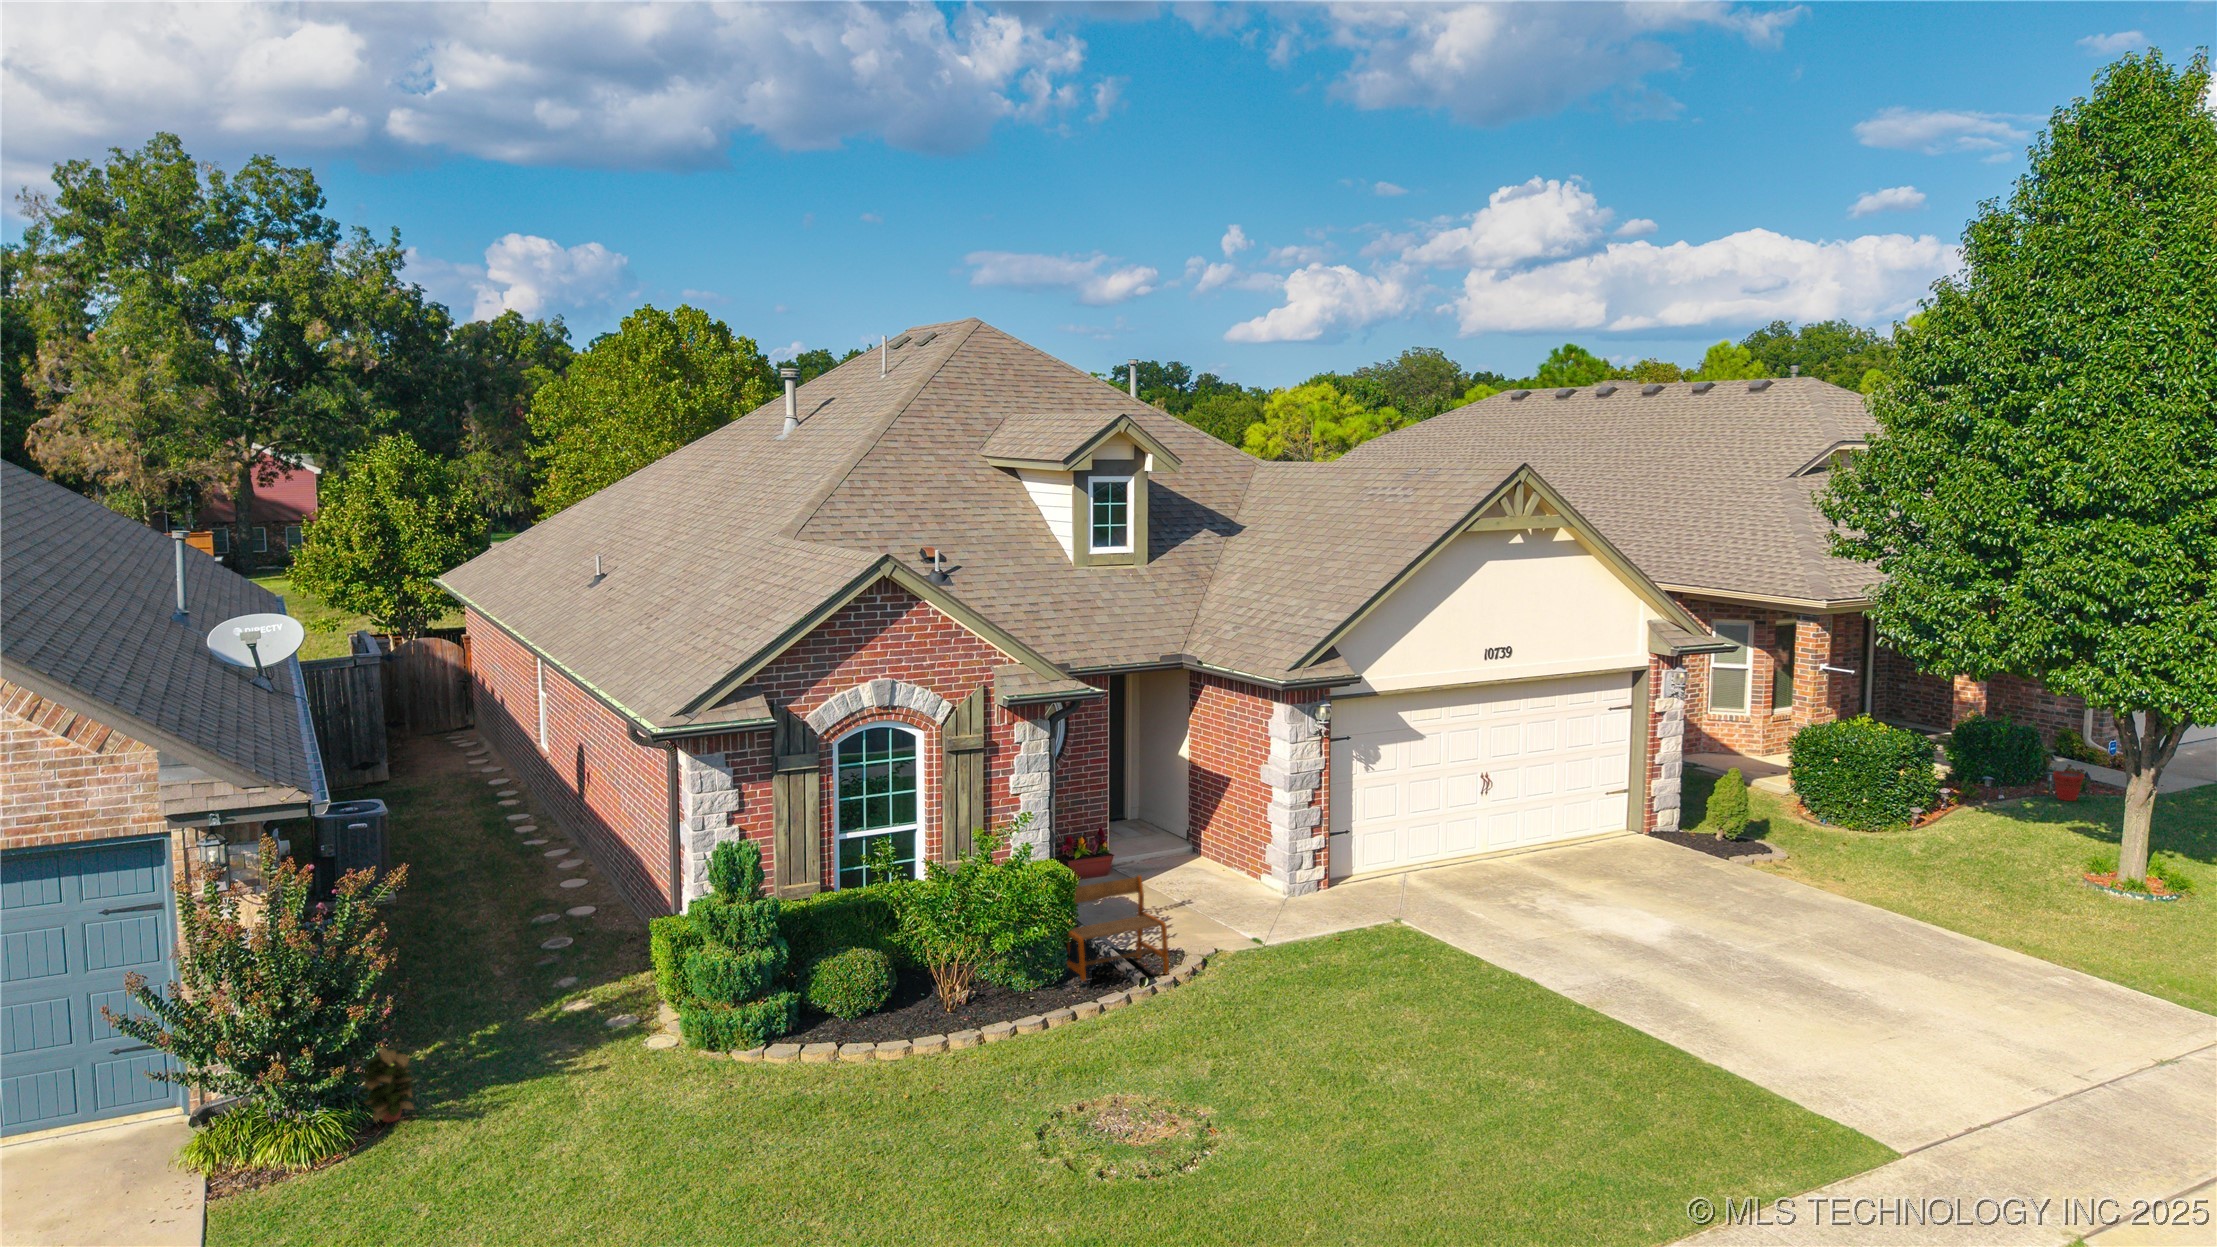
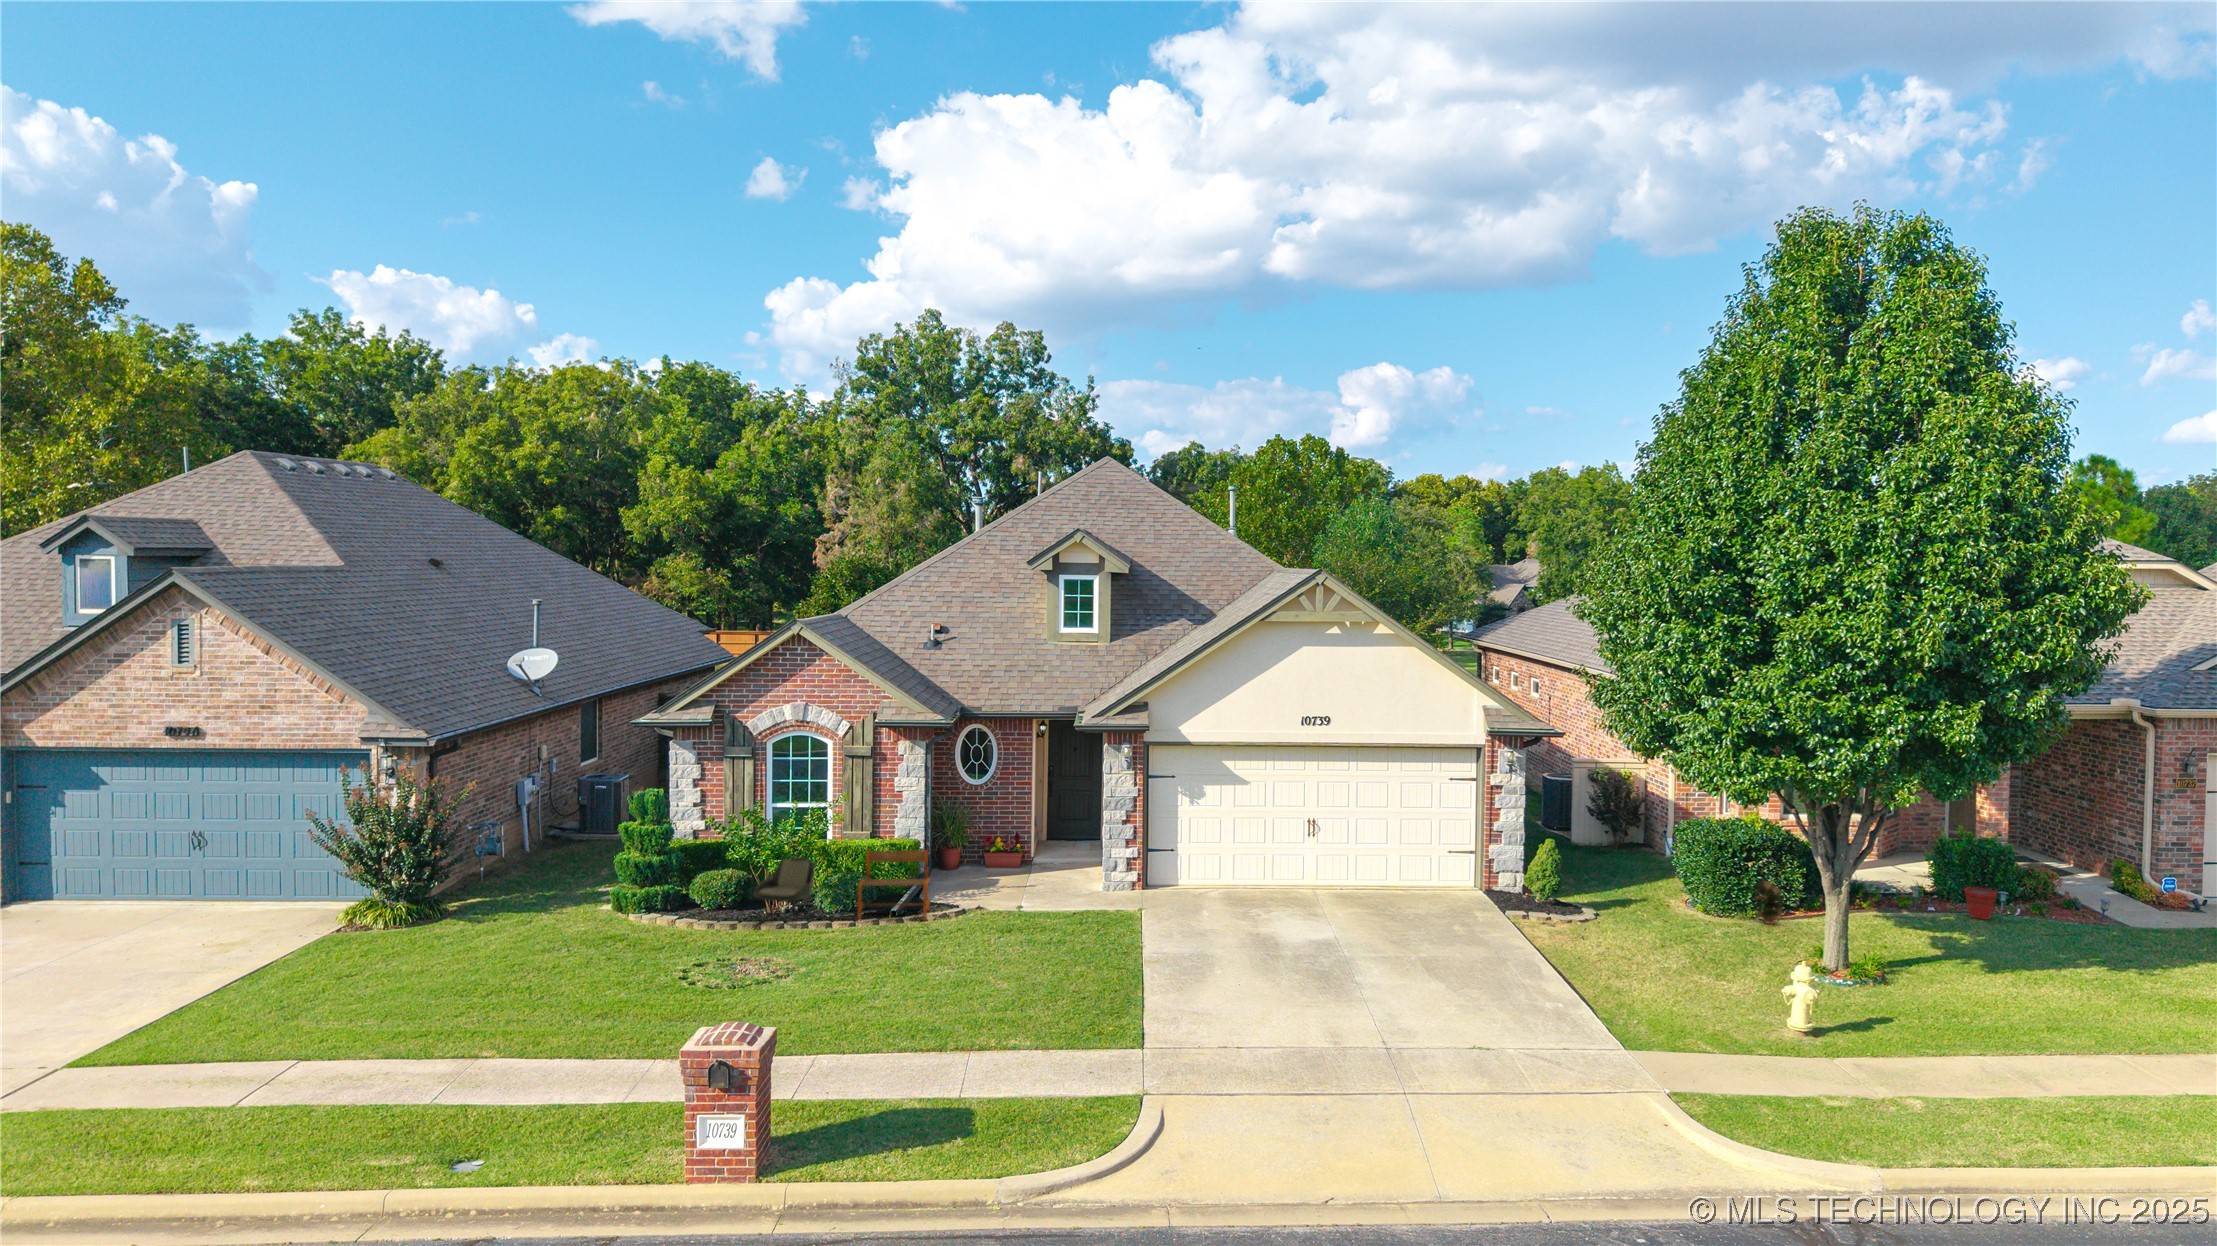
lounge chair: none [943,913,1024,1022] -> present [753,857,814,921]
decorative plant: present [361,1048,414,1122] -> present [1754,881,1783,924]

